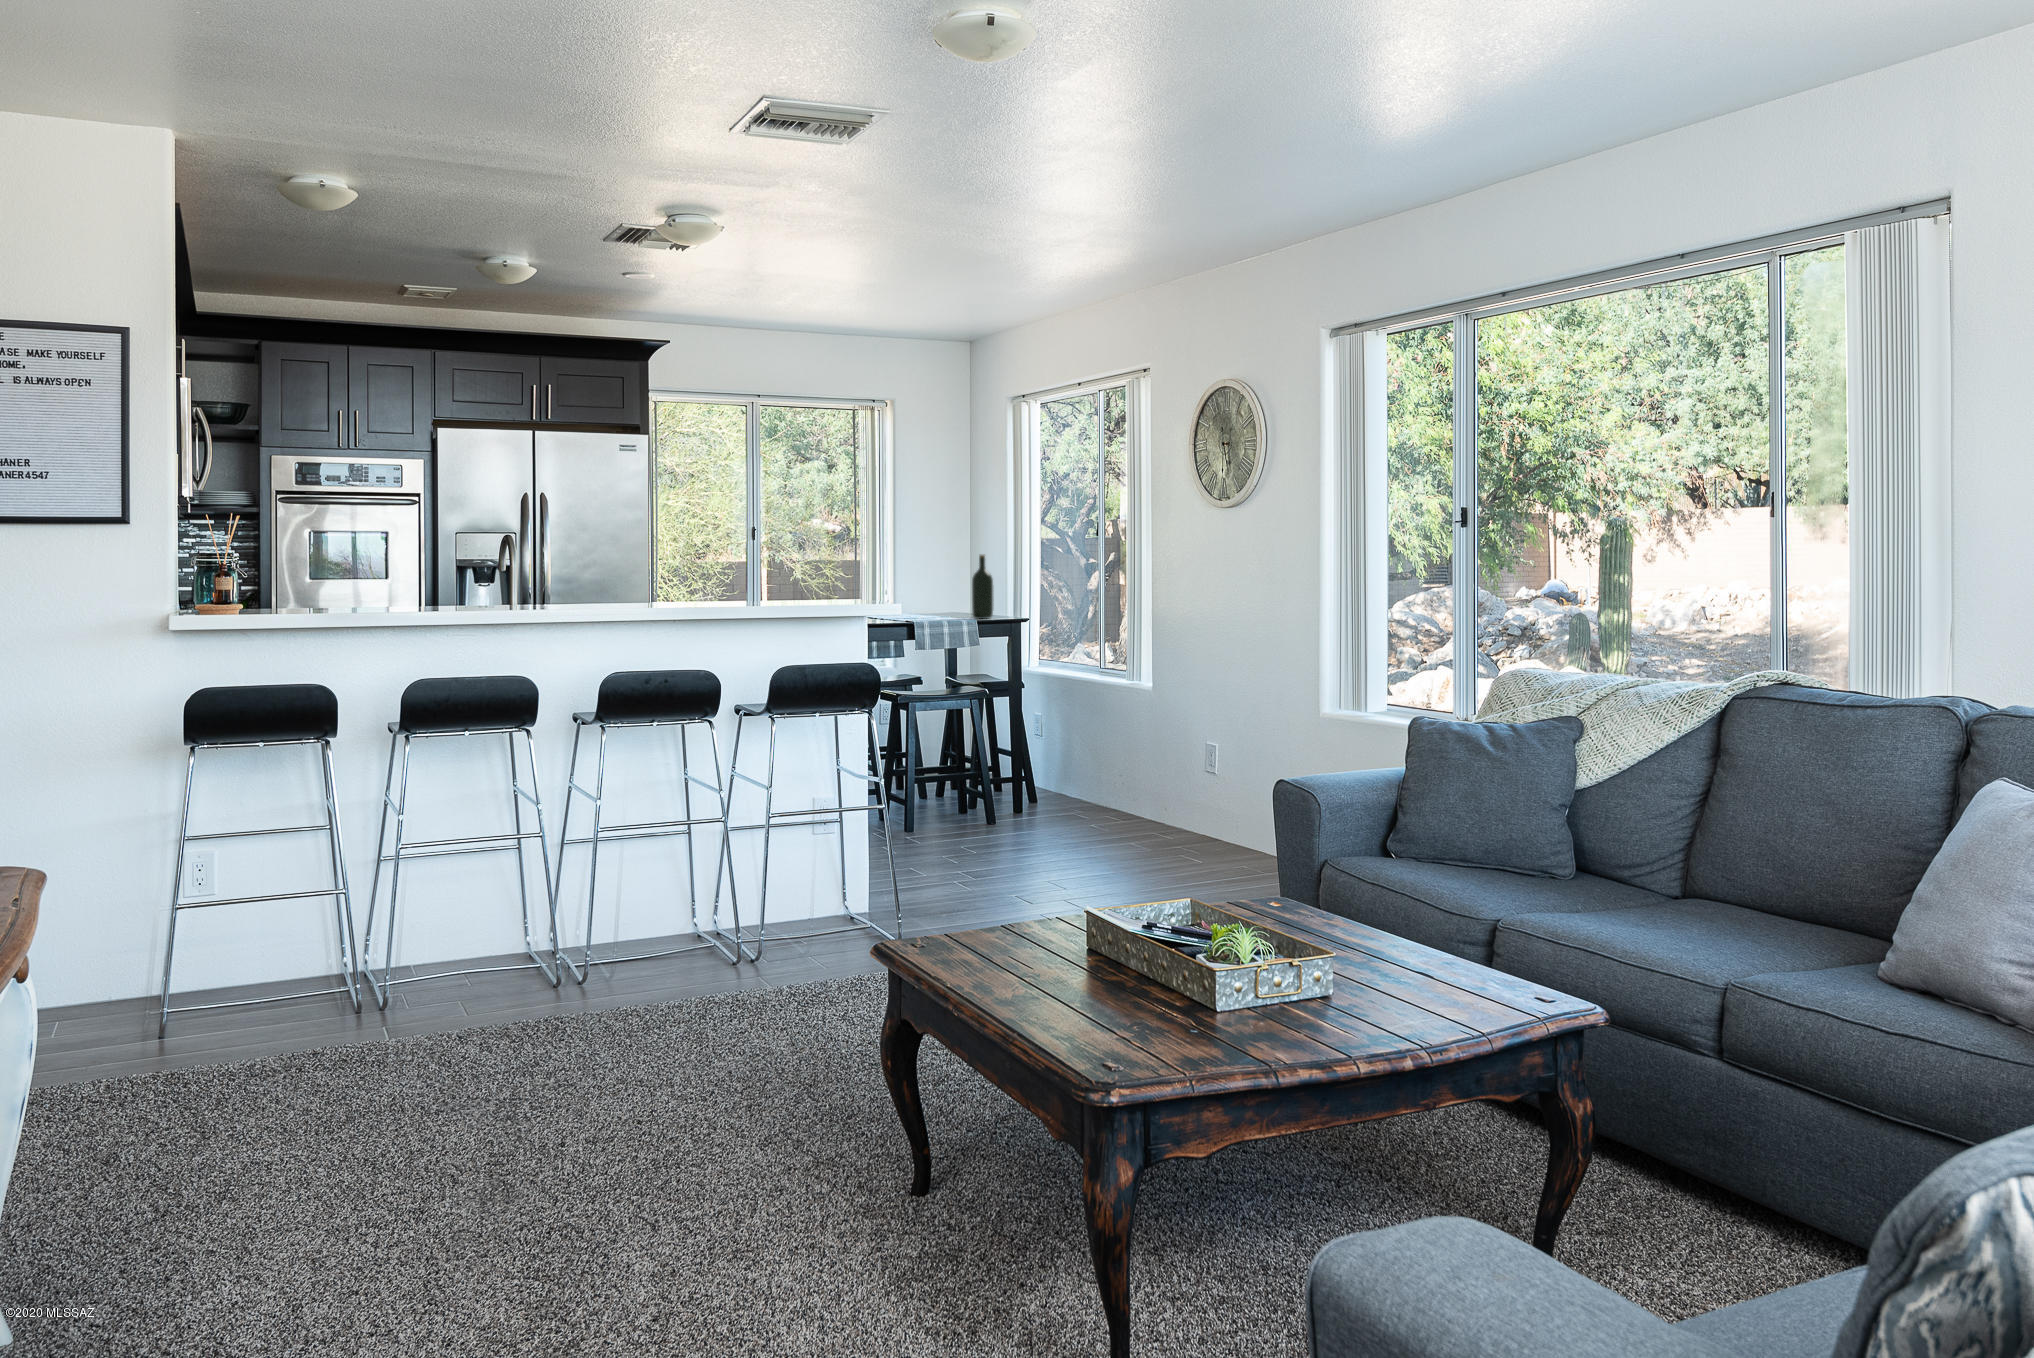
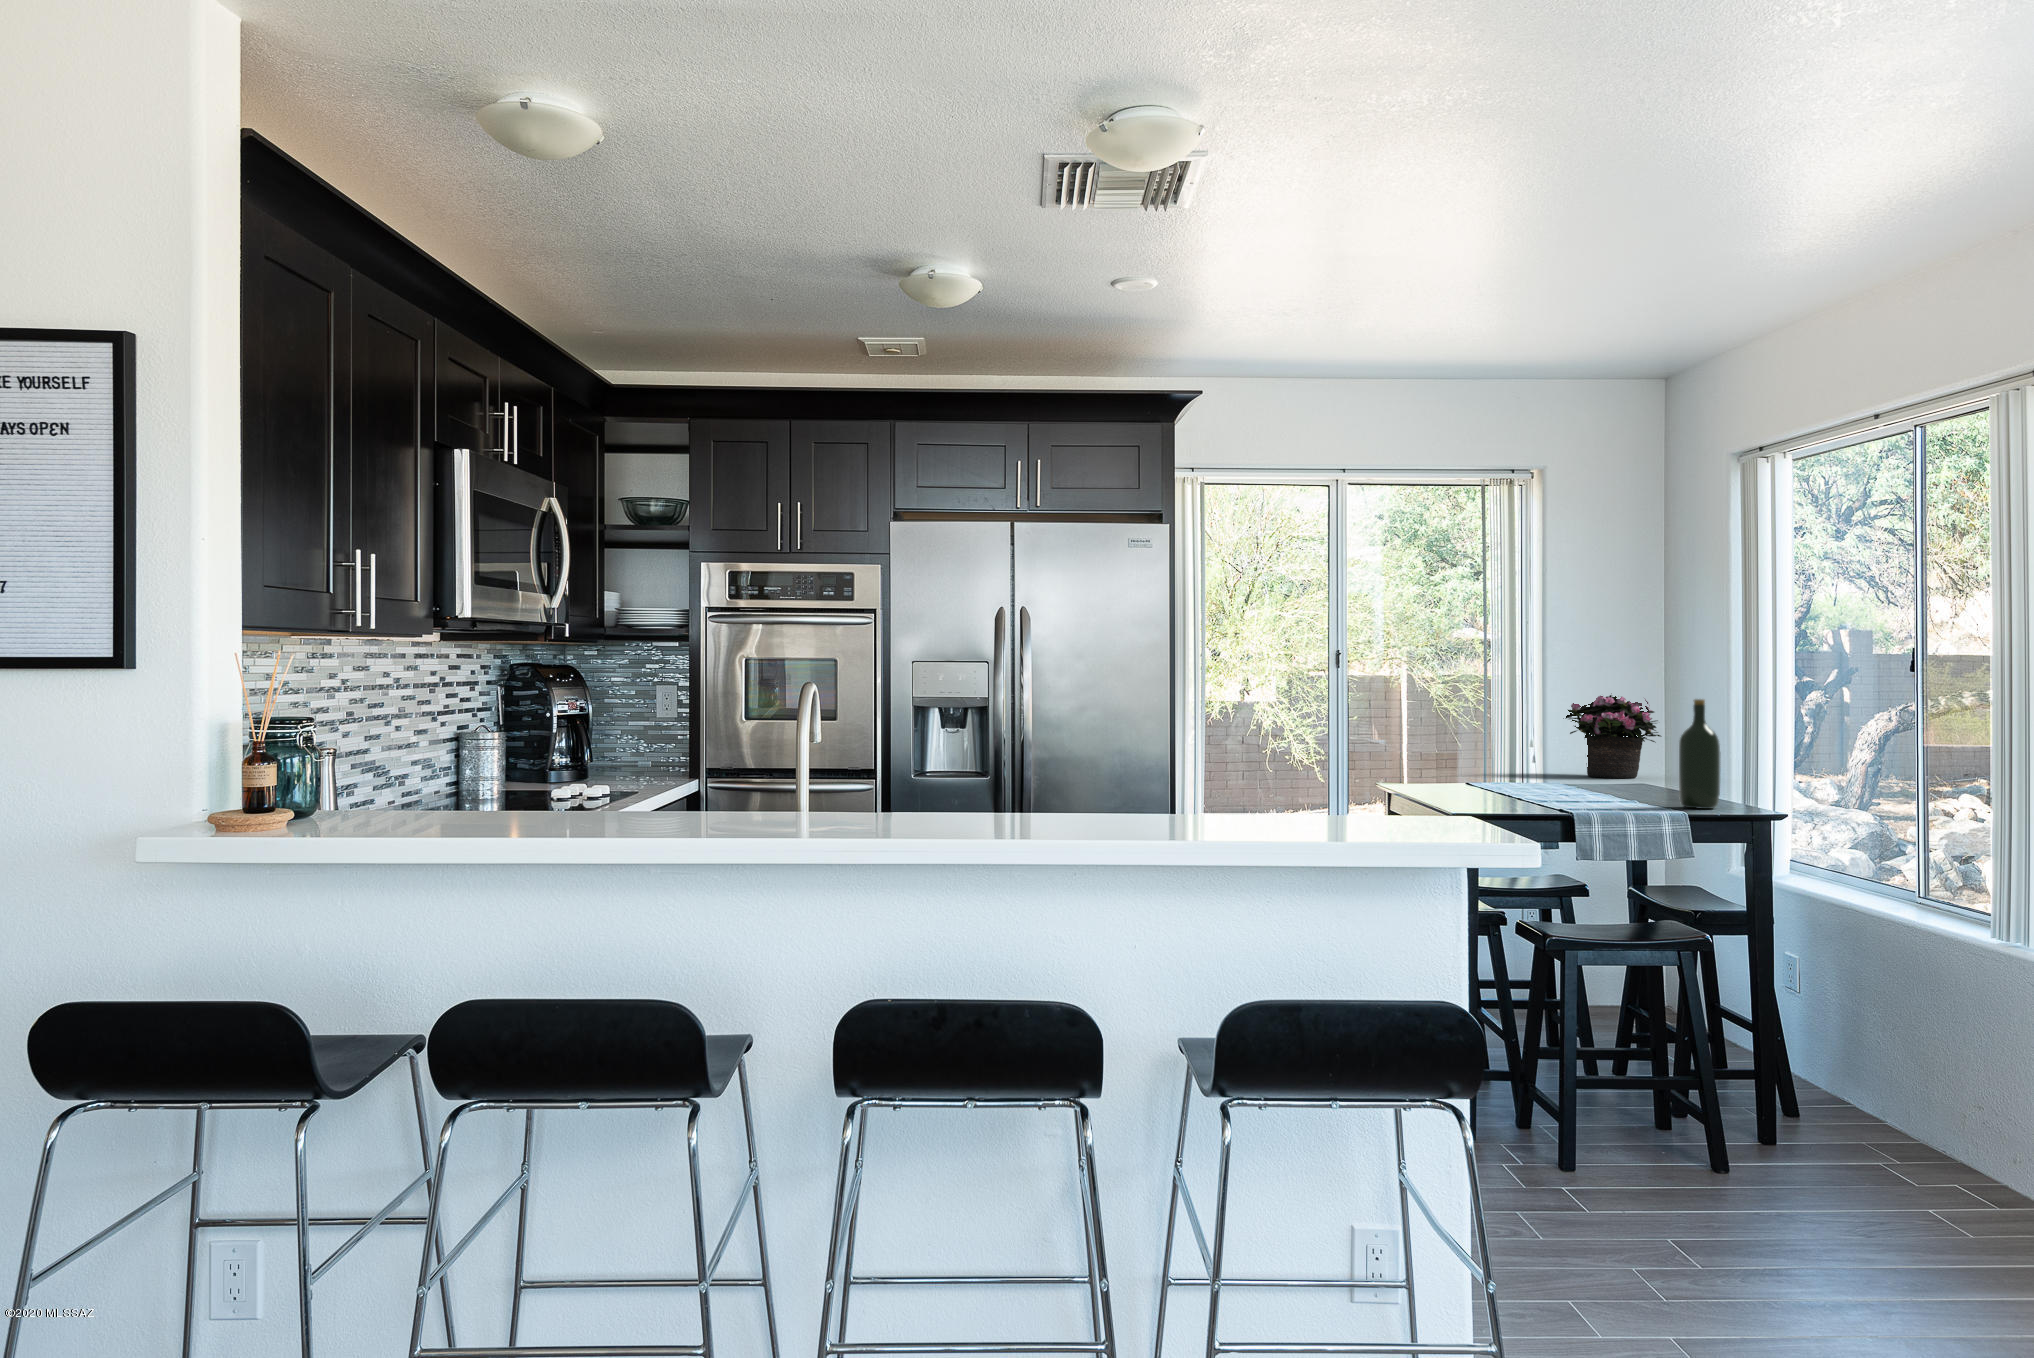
potted flower: none [903,552,966,612] -> present [1563,693,1661,778]

